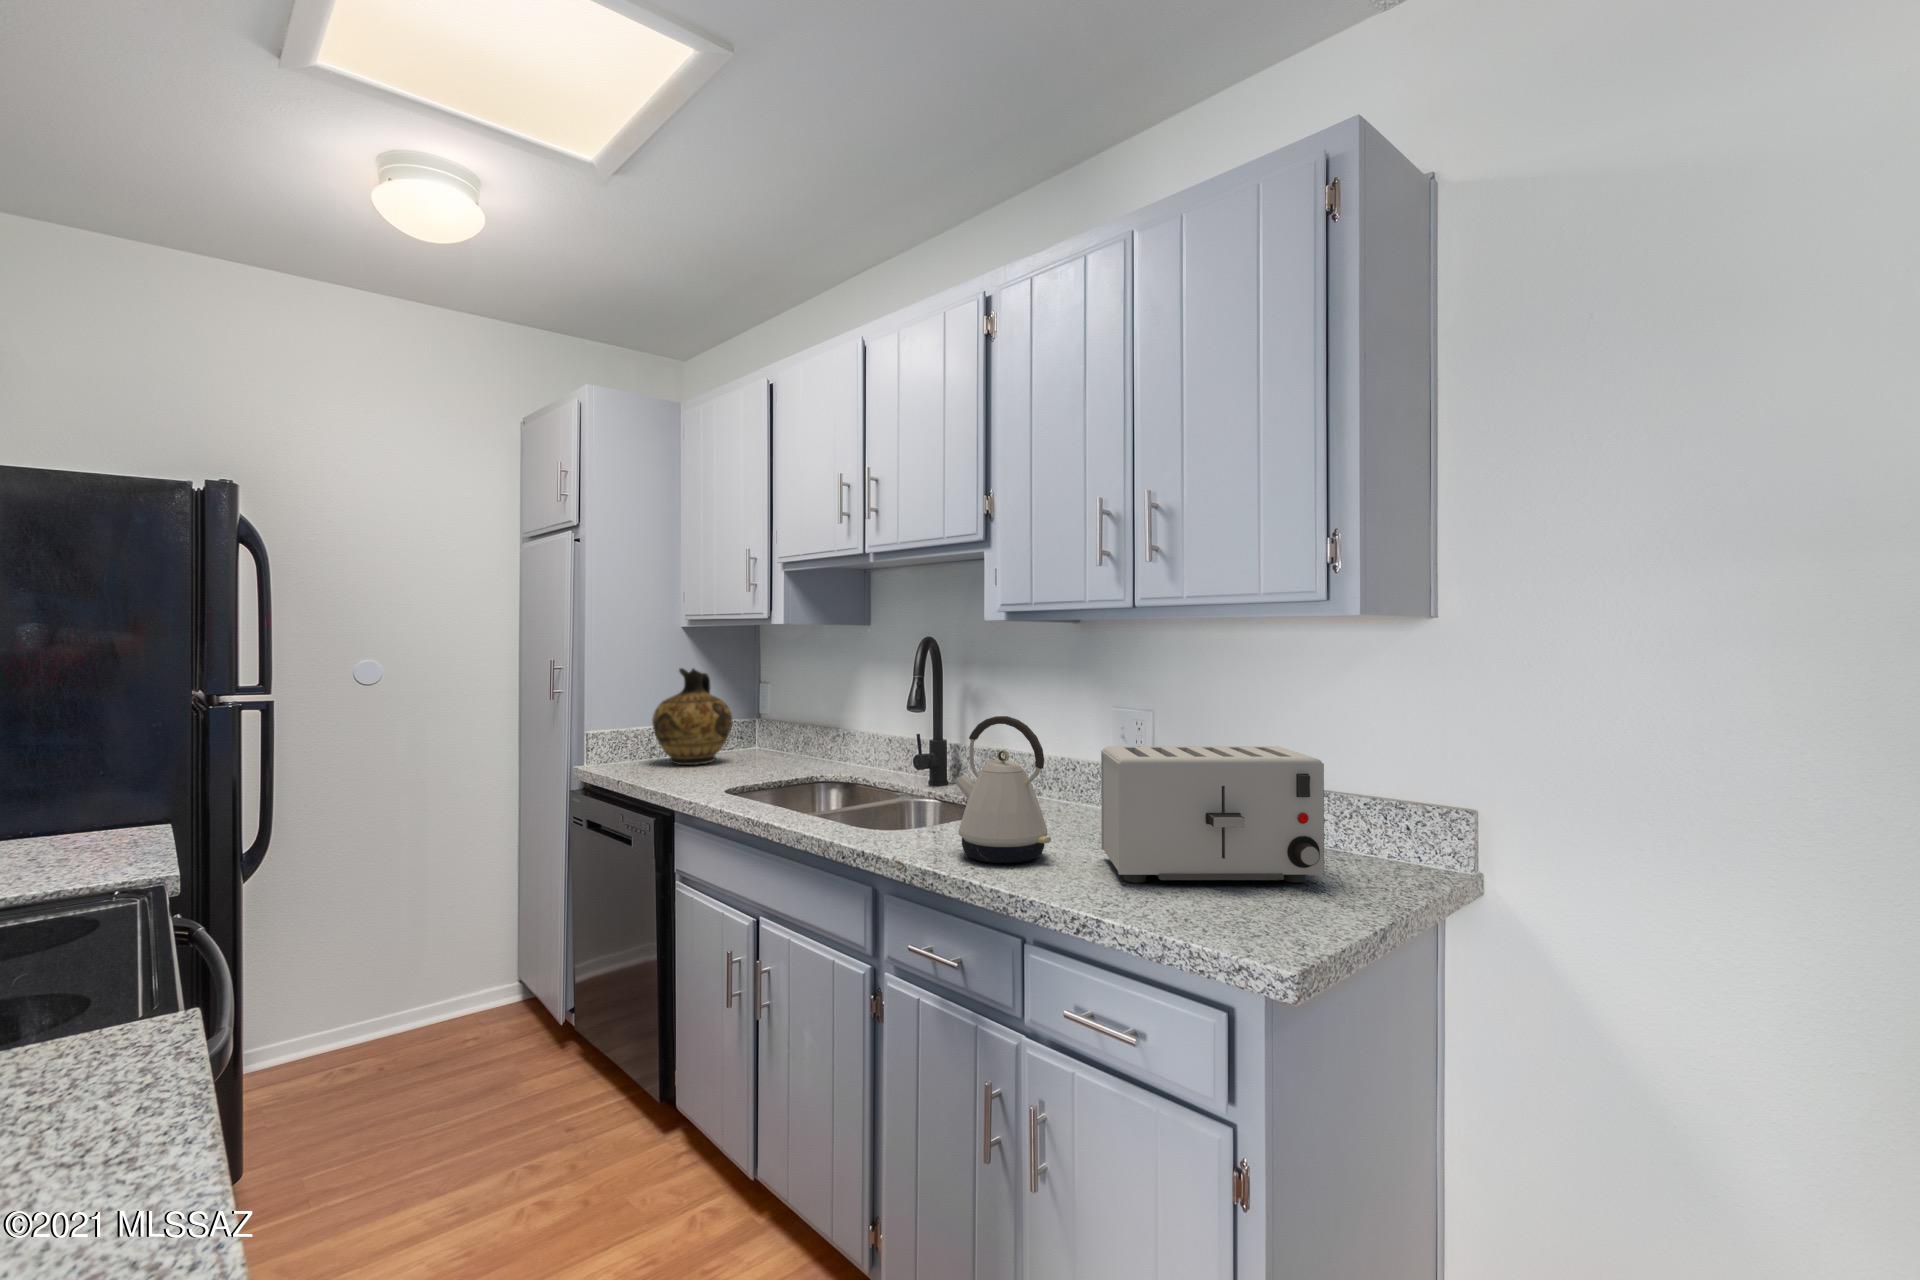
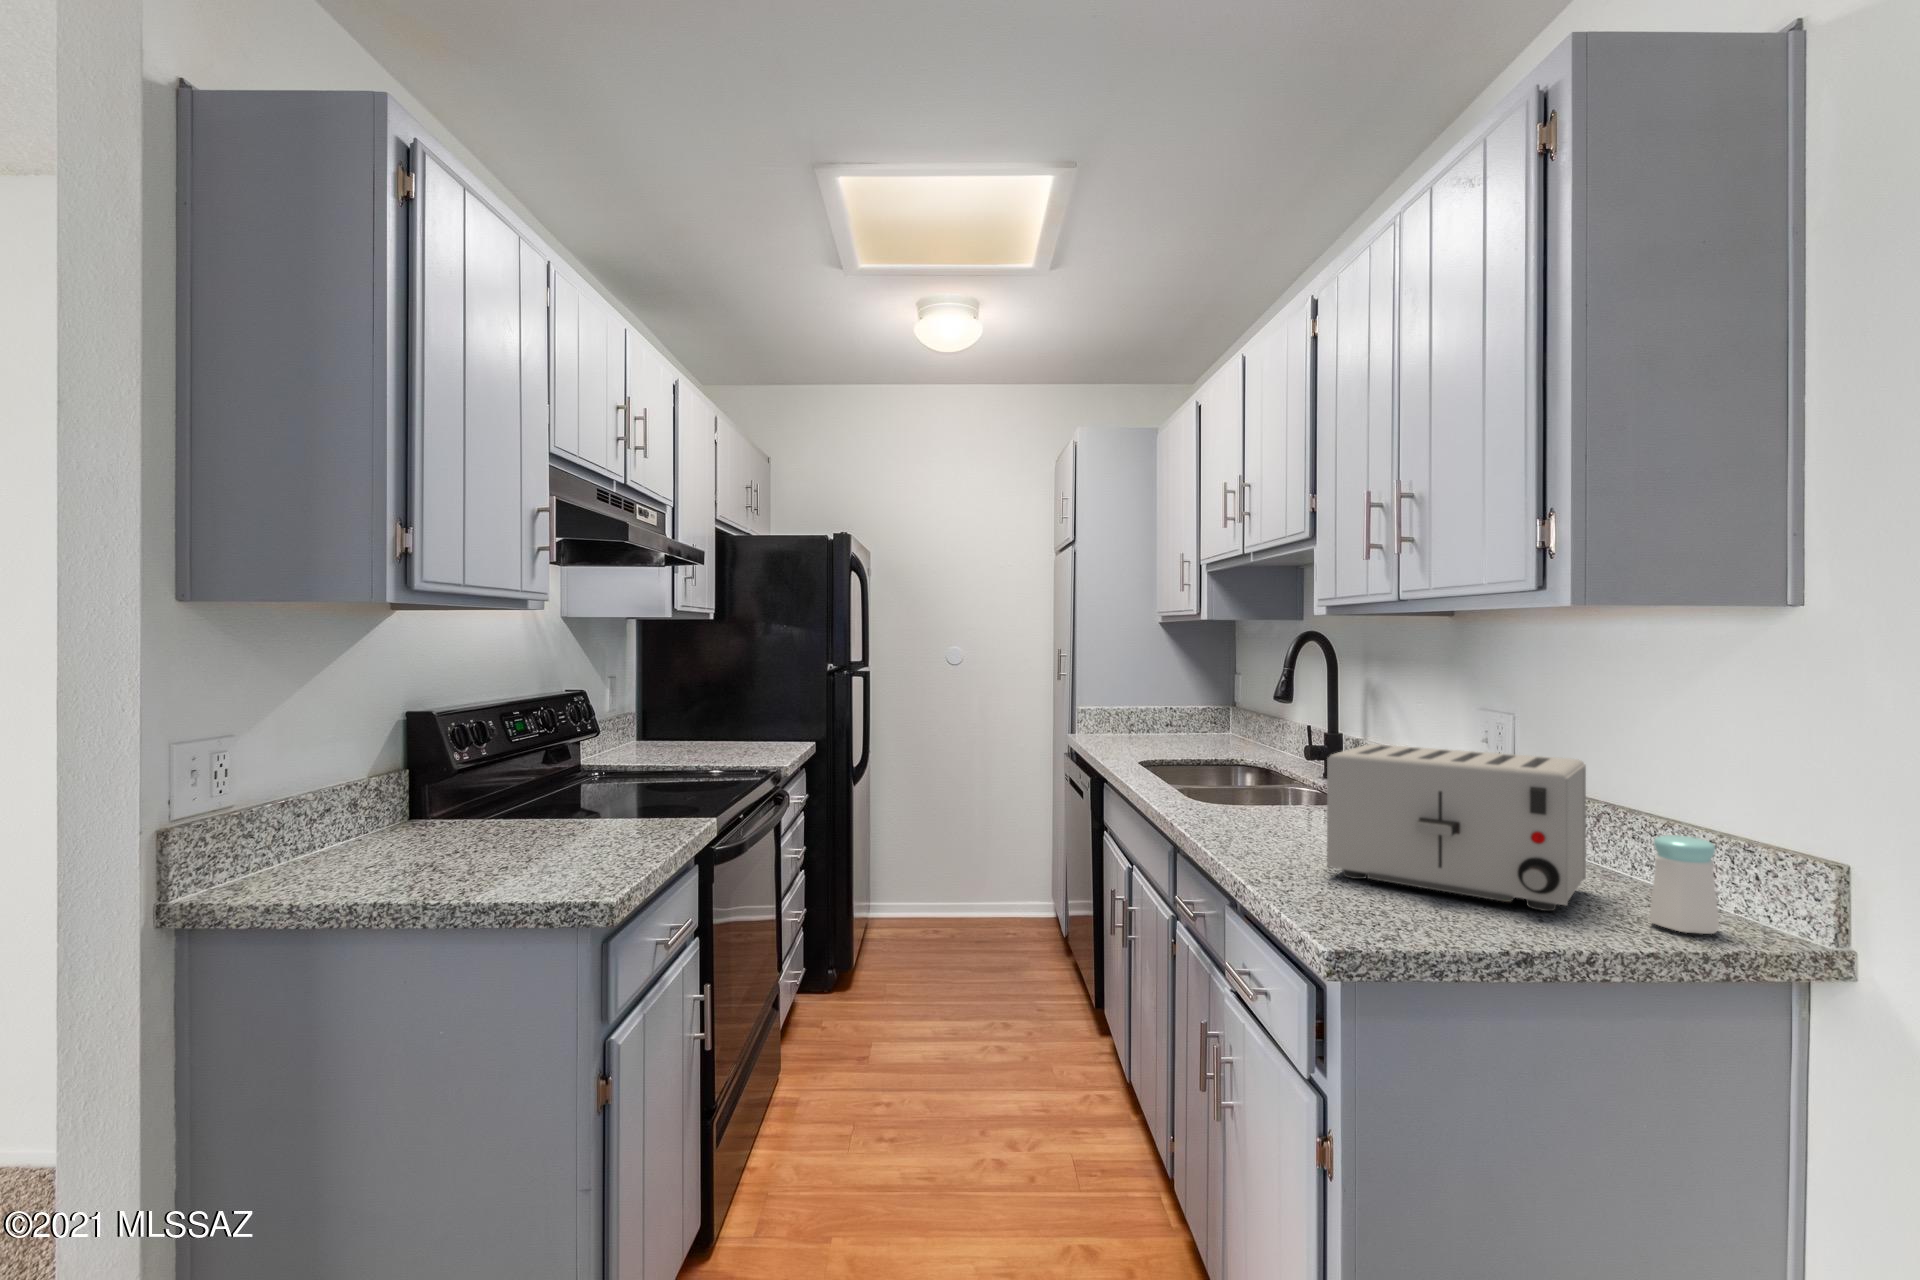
ceramic jug: present [652,668,732,765] -> none [1124,657,1192,742]
kettle: present [954,716,1051,863] -> none [1226,708,1314,846]
salt shaker: none [1359,802,1411,880] -> present [1650,835,1719,934]

